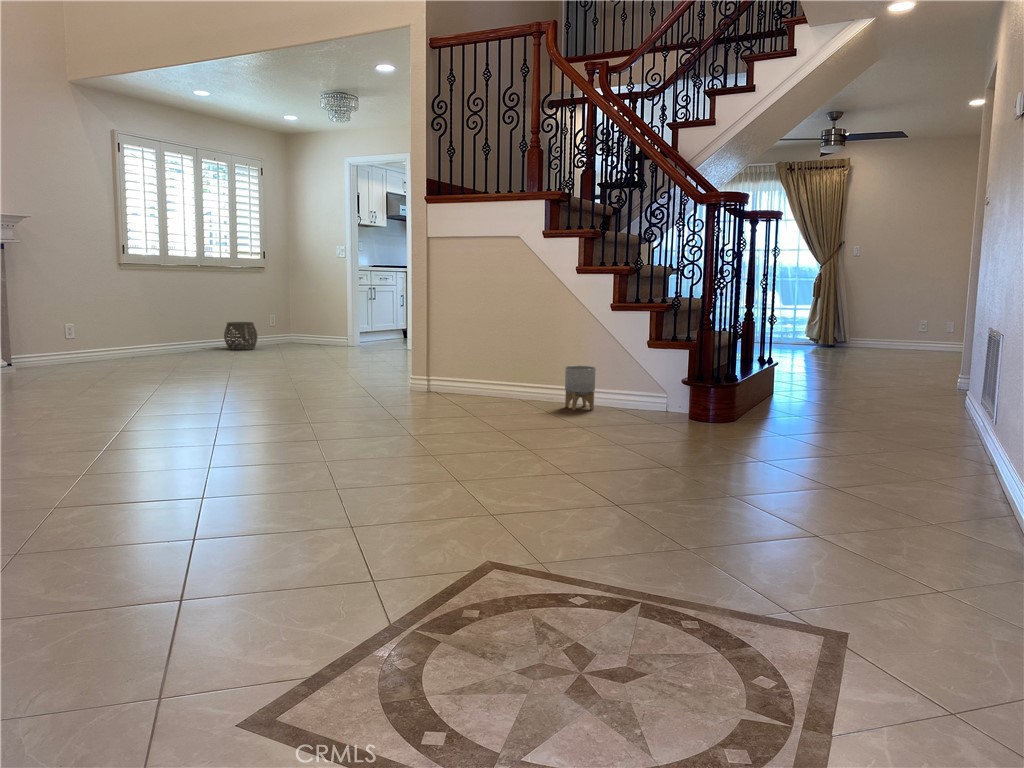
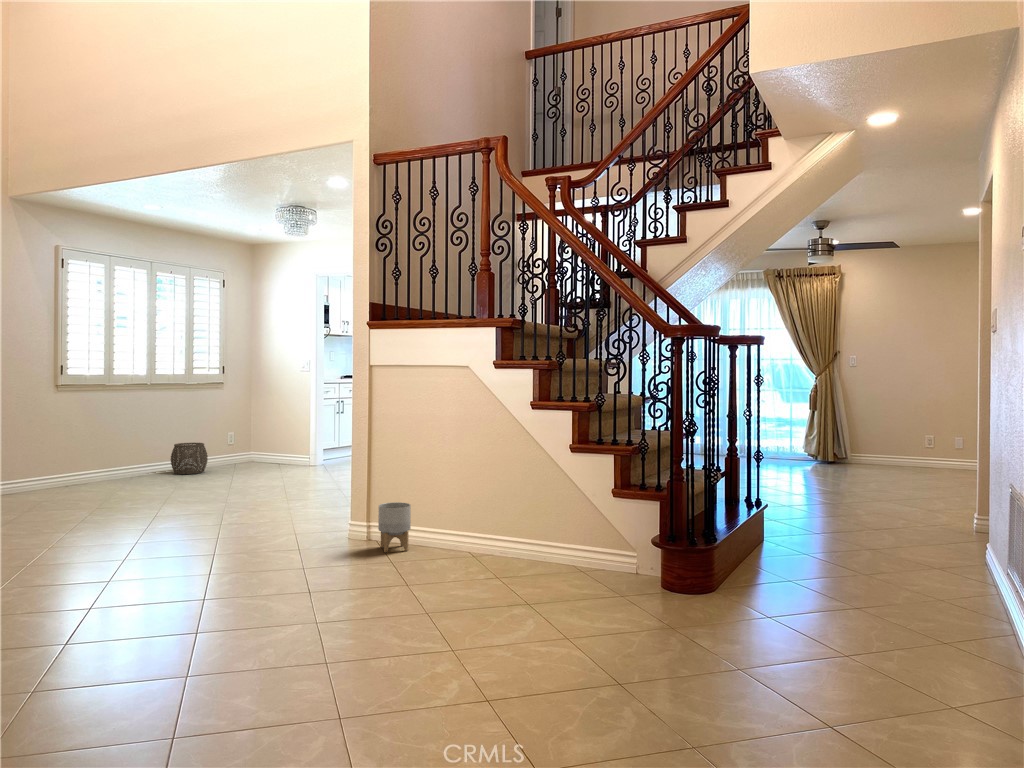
planter: present [565,366,596,411] -> present [378,502,411,552]

